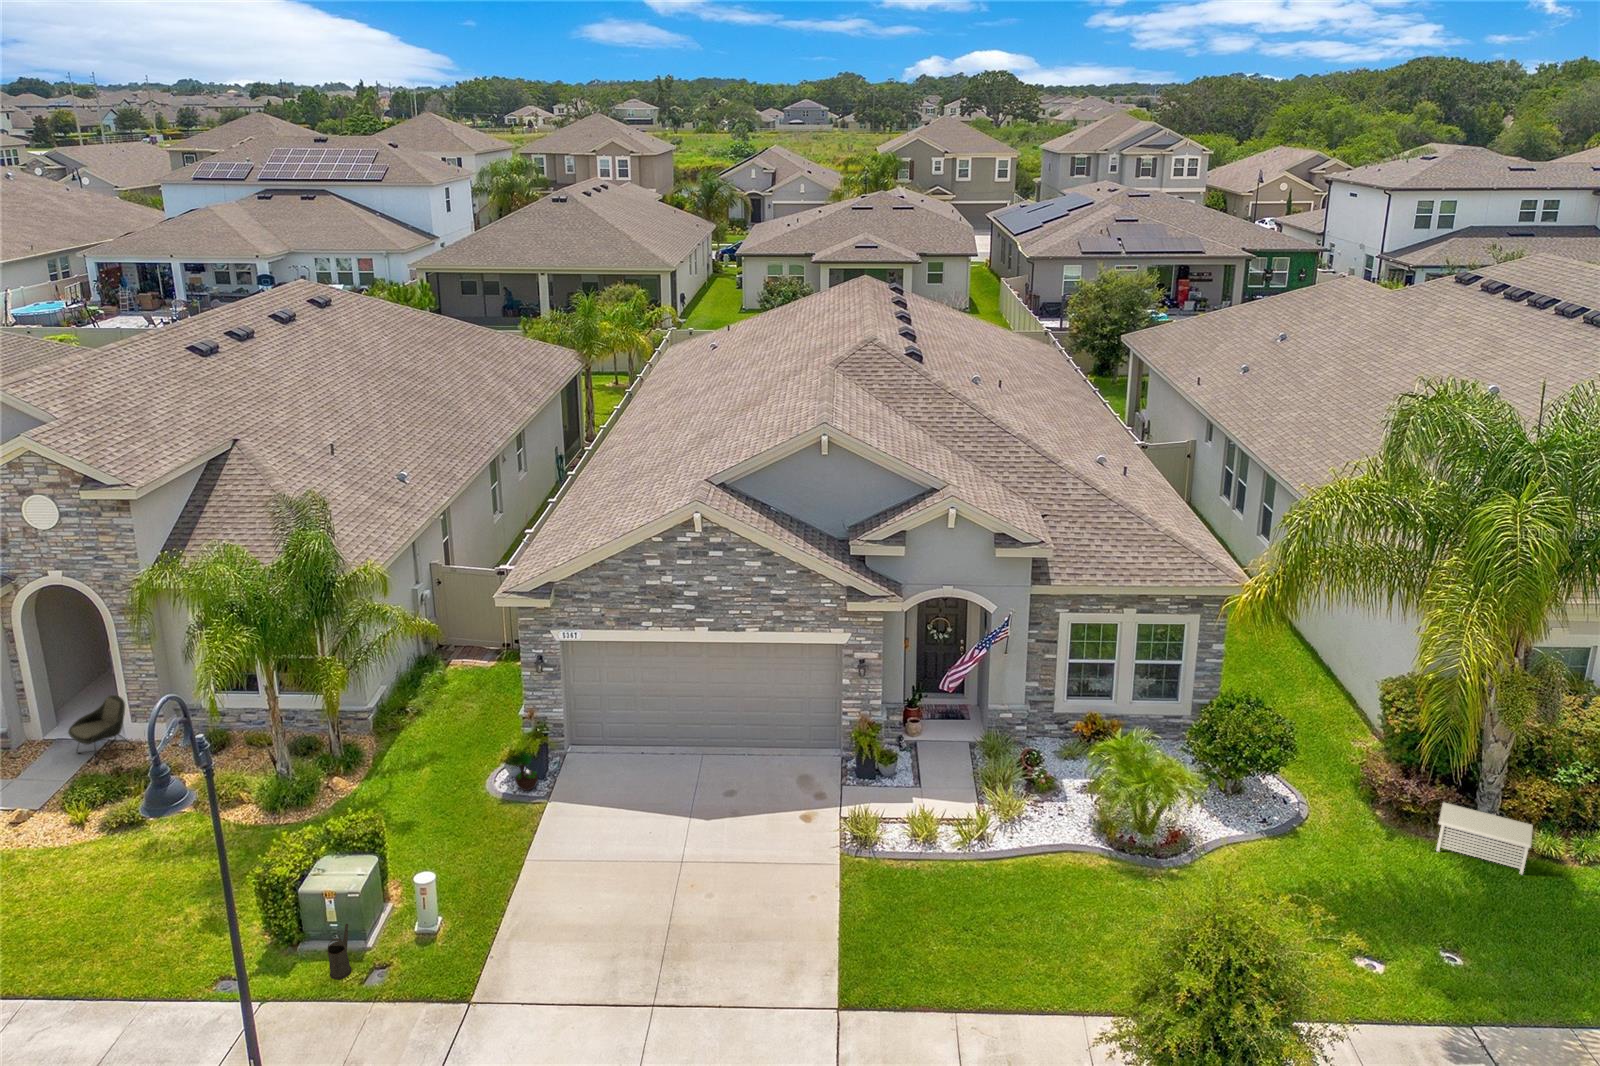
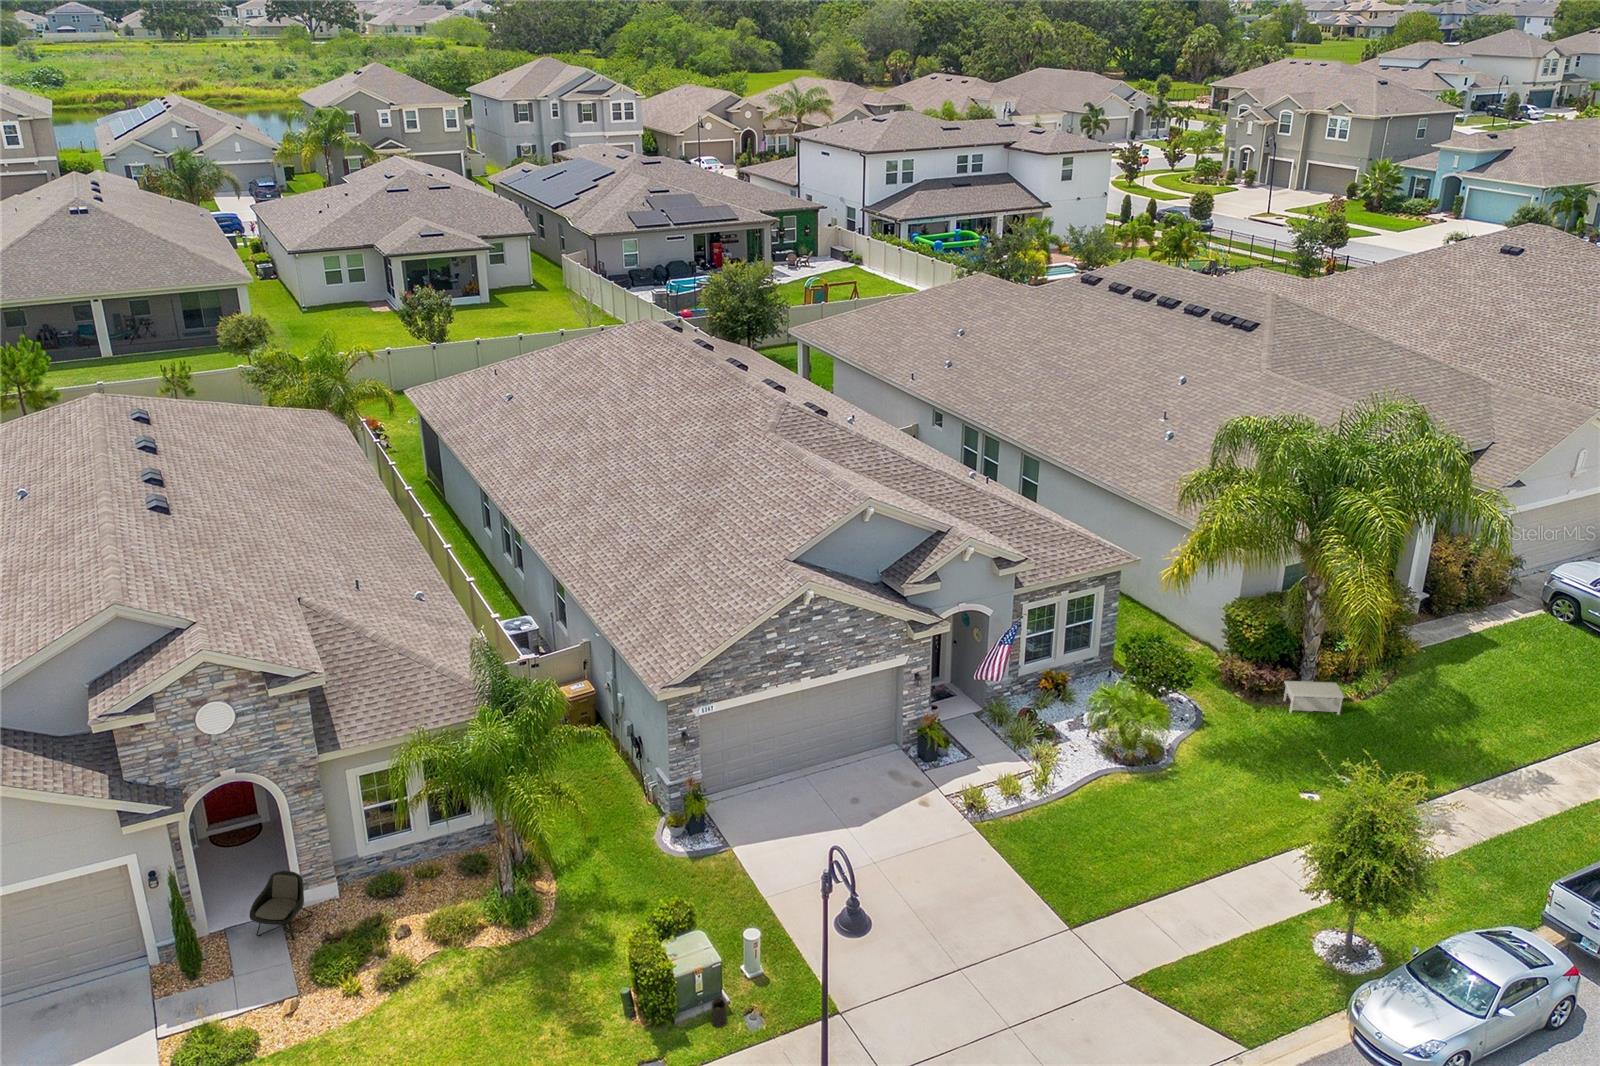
potted tree: present [506,749,538,790] -> none [684,811,708,845]

